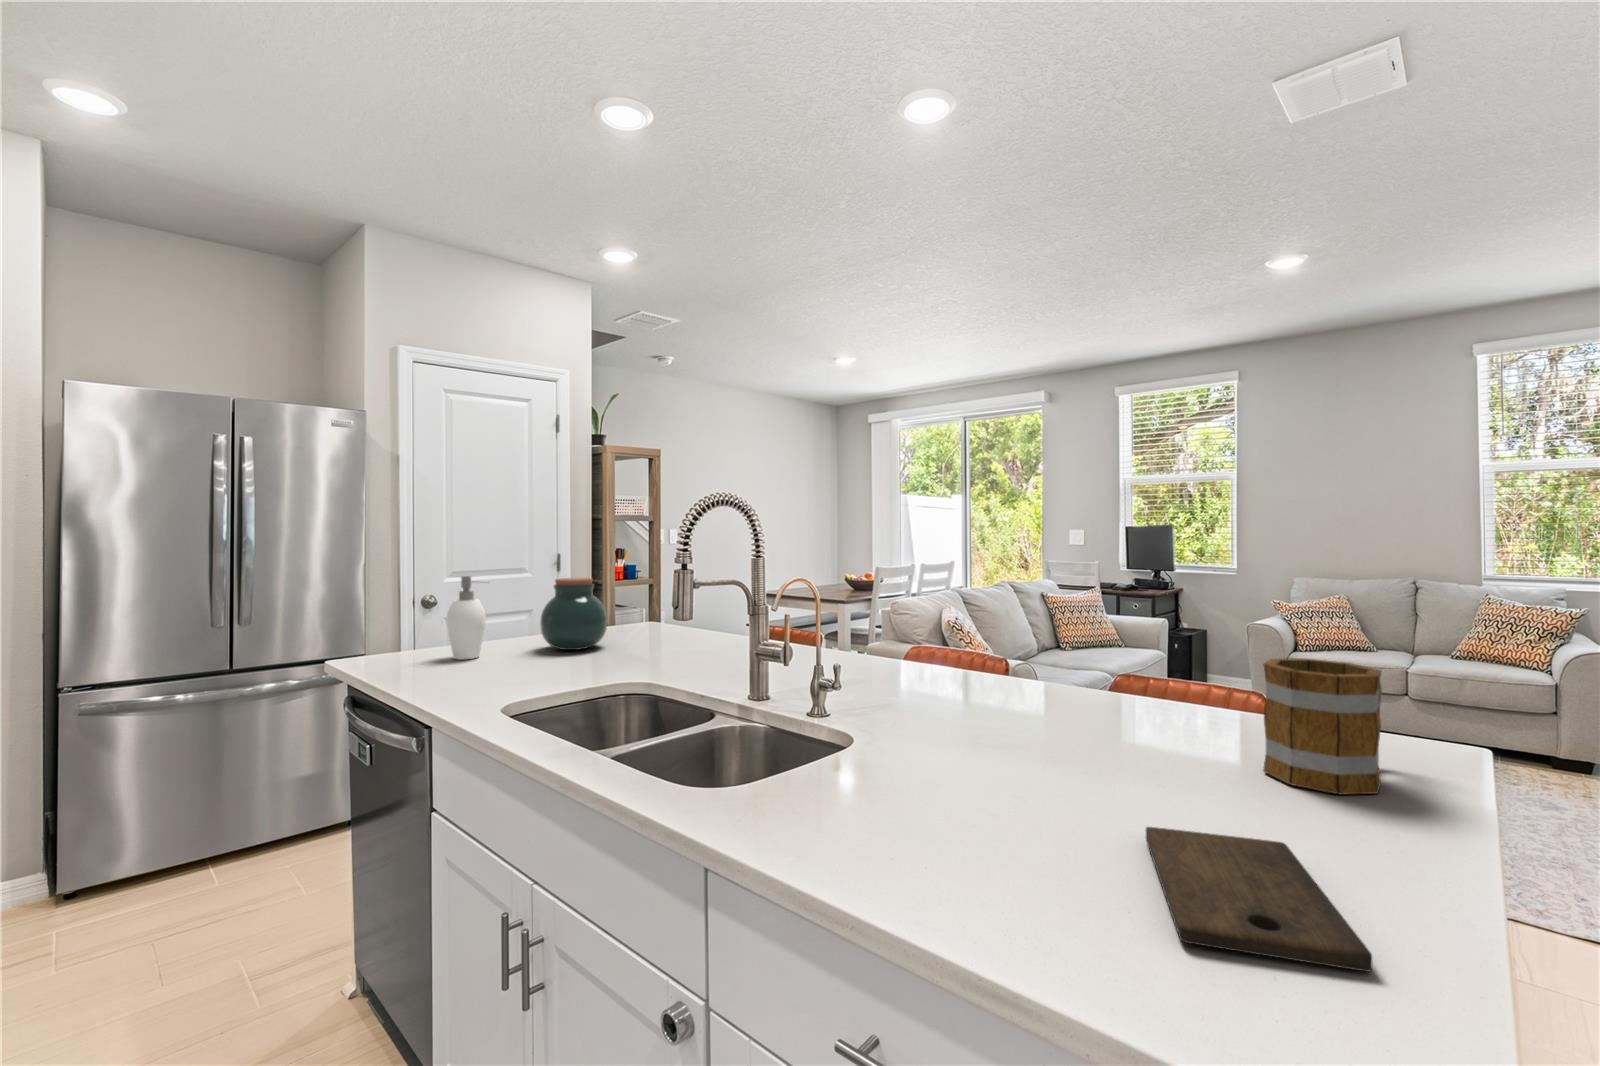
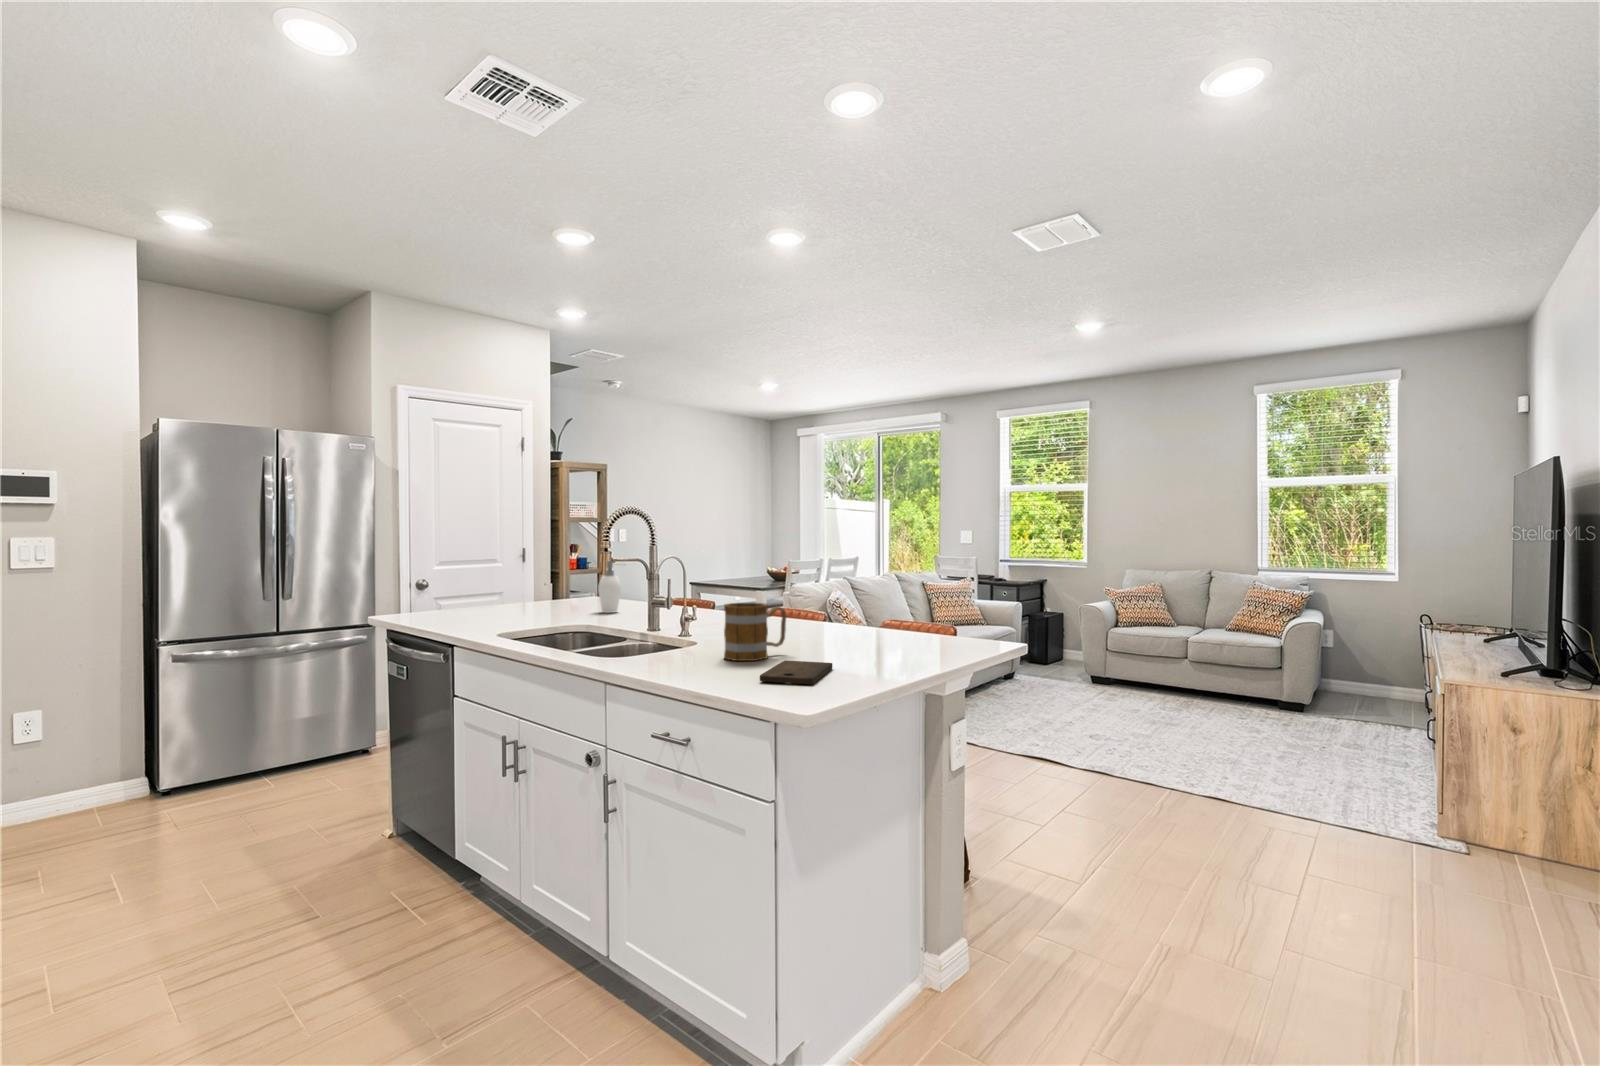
soap dispenser: present [446,576,486,659] -> present [598,561,621,613]
jar: present [540,578,607,650] -> none [516,564,560,612]
mug: present [1263,658,1381,794] -> present [724,603,786,661]

